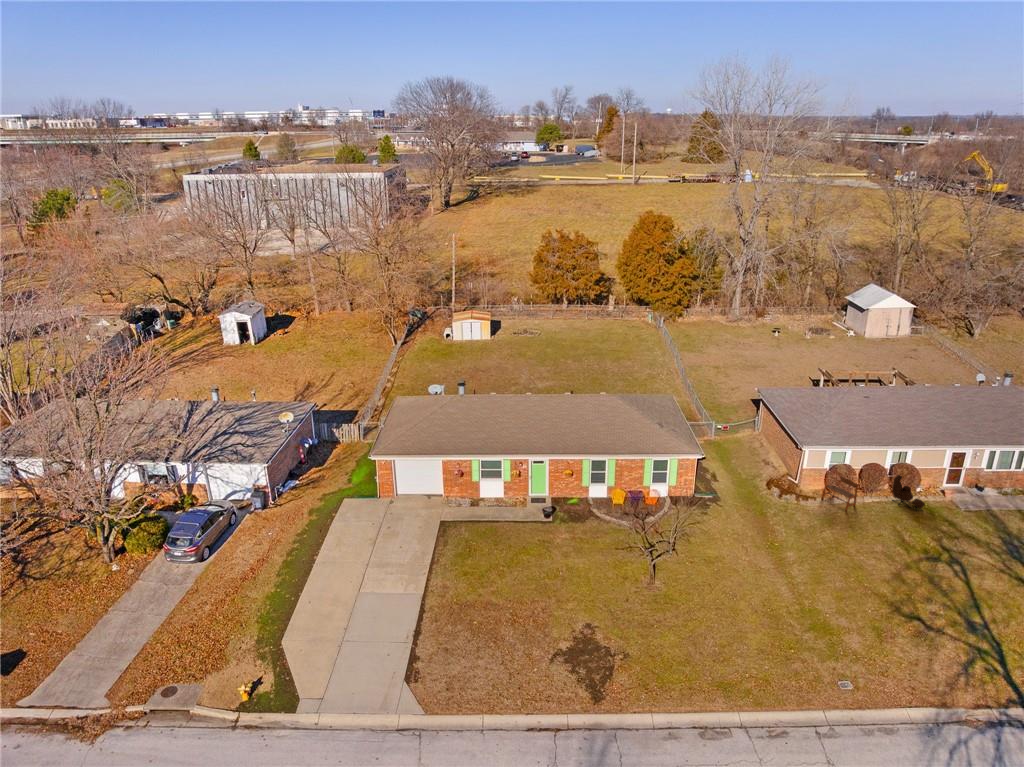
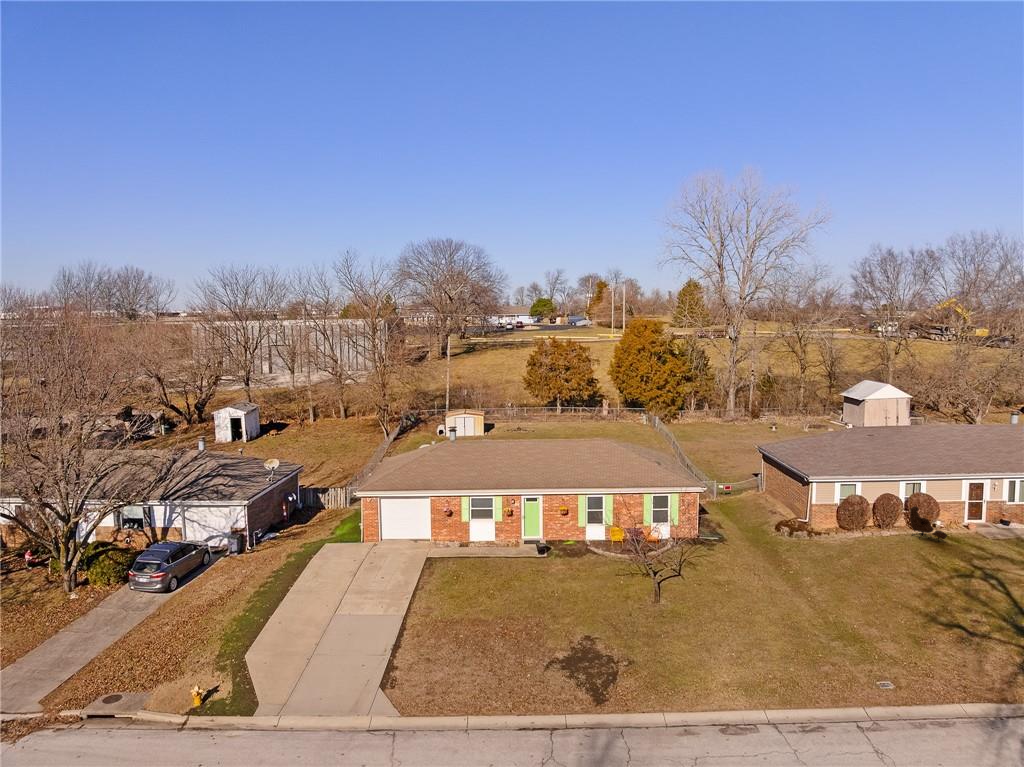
bench: present [822,476,859,511] -> none [836,507,874,544]

